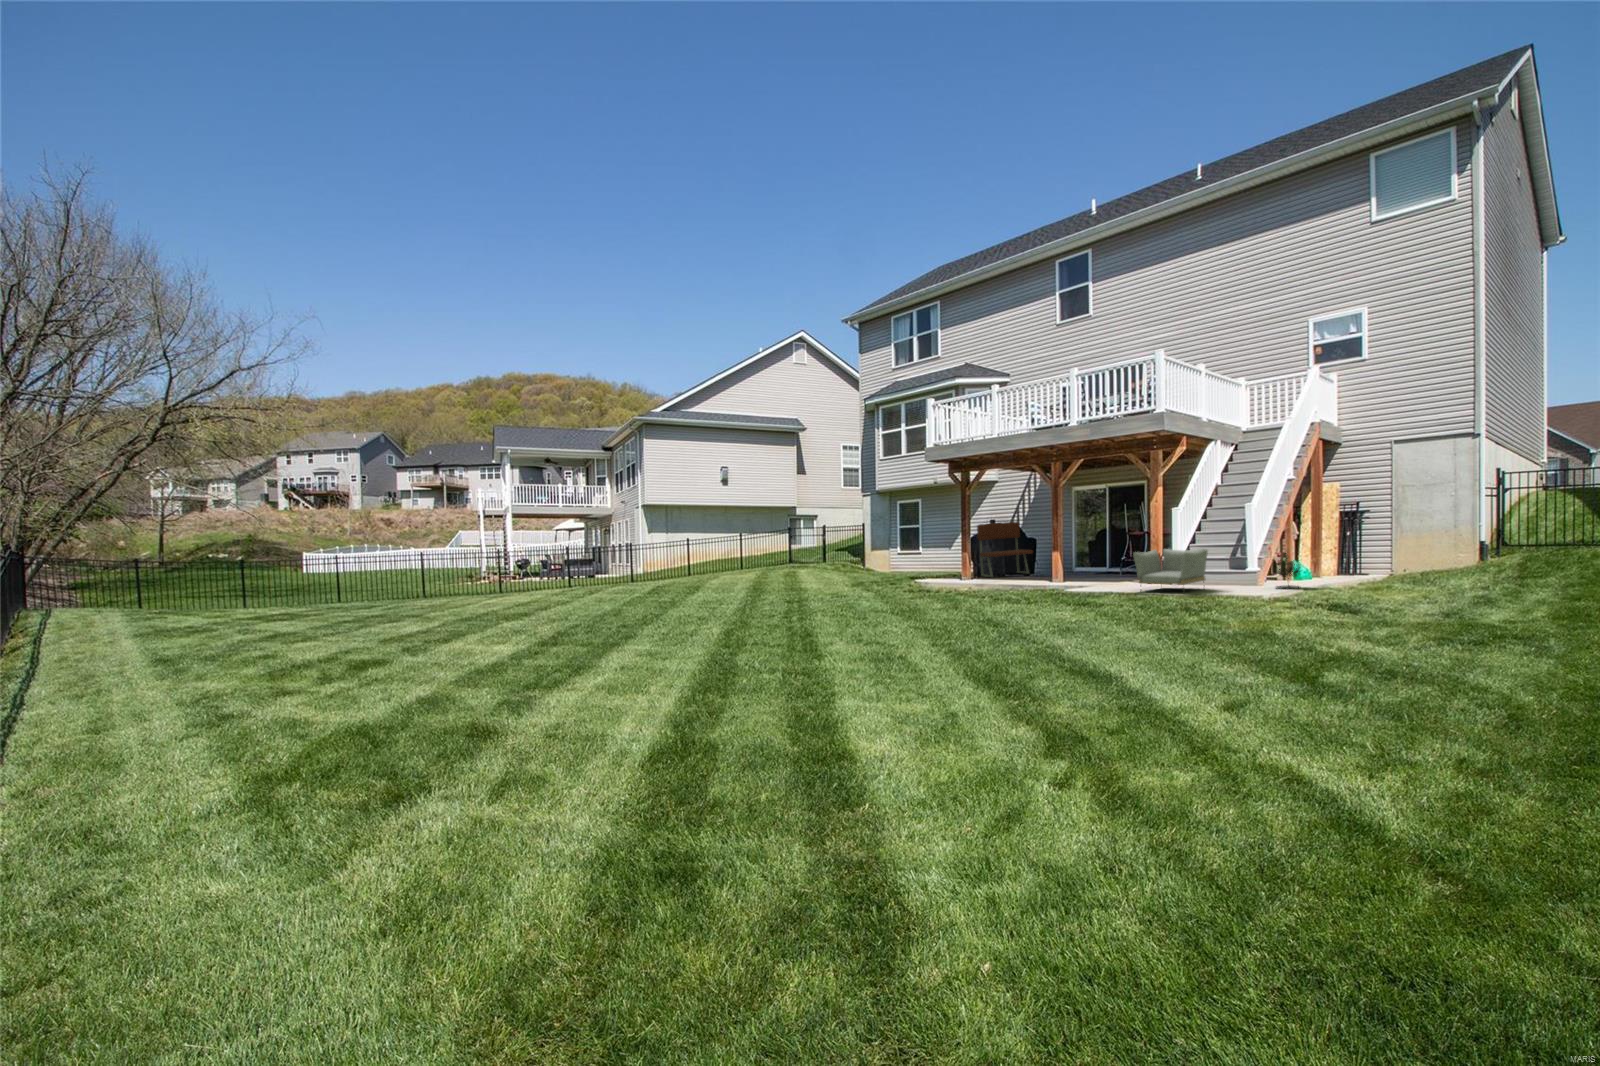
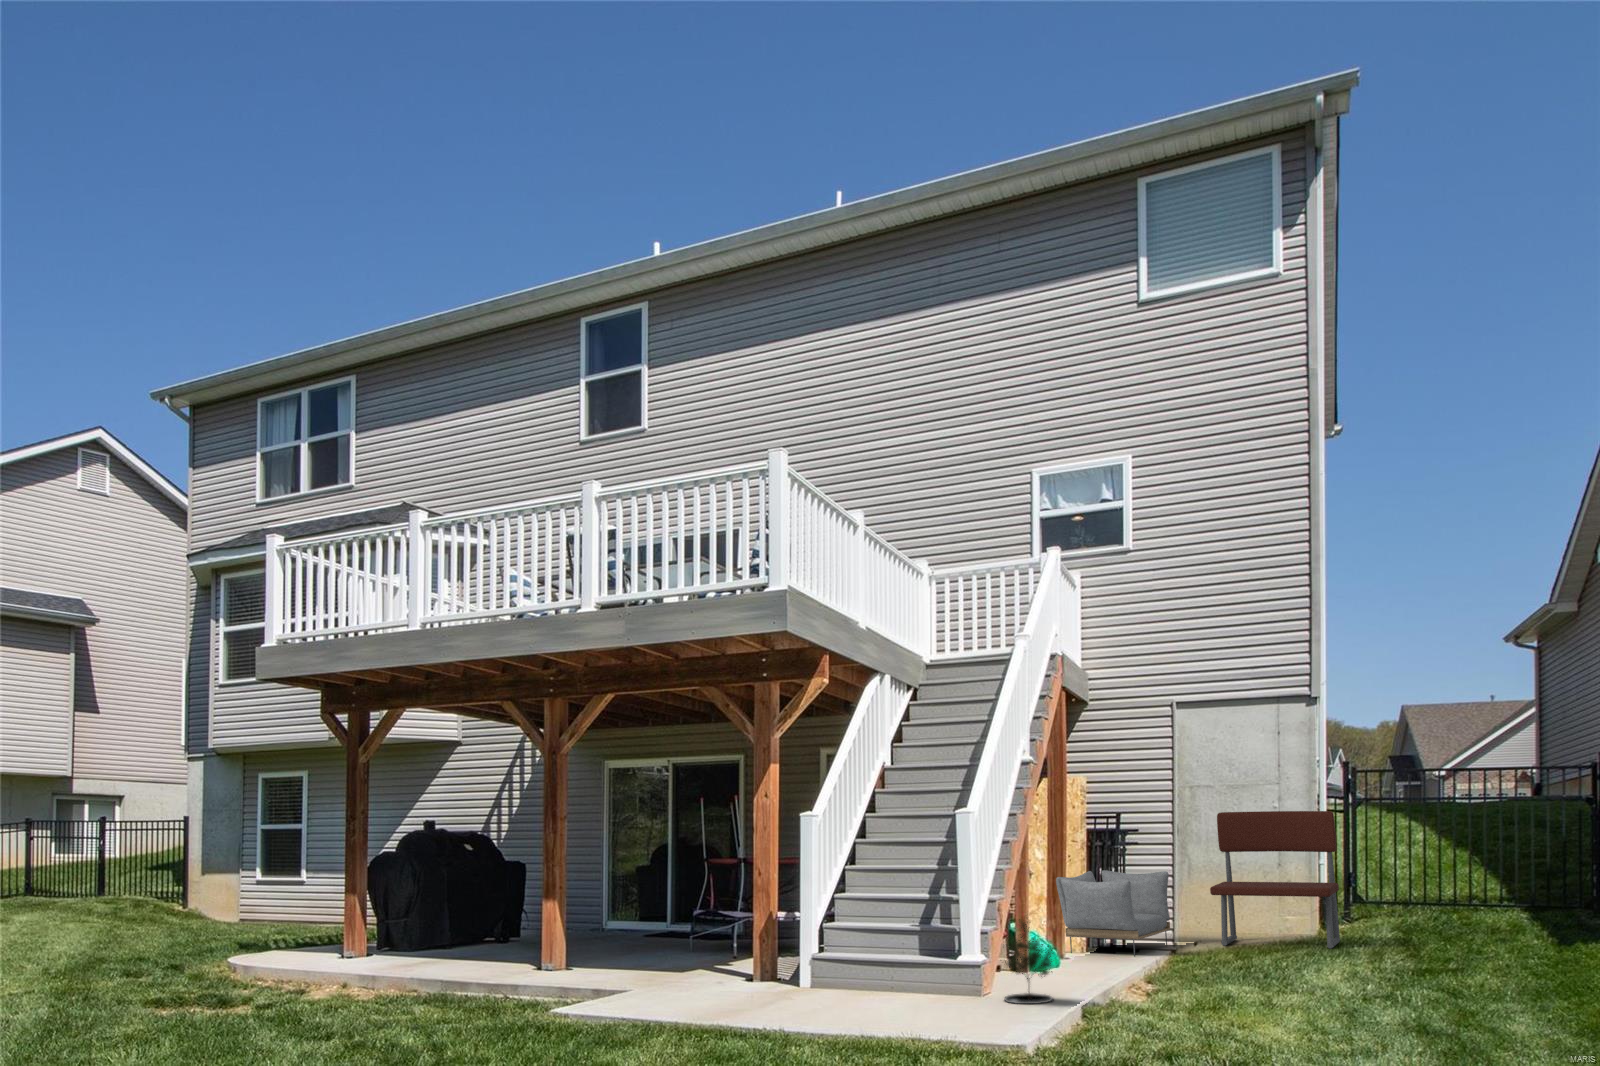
bench: present [977,522,1033,577] -> present [1210,811,1340,949]
armchair: present [1133,549,1208,585] -> present [1056,870,1170,956]

